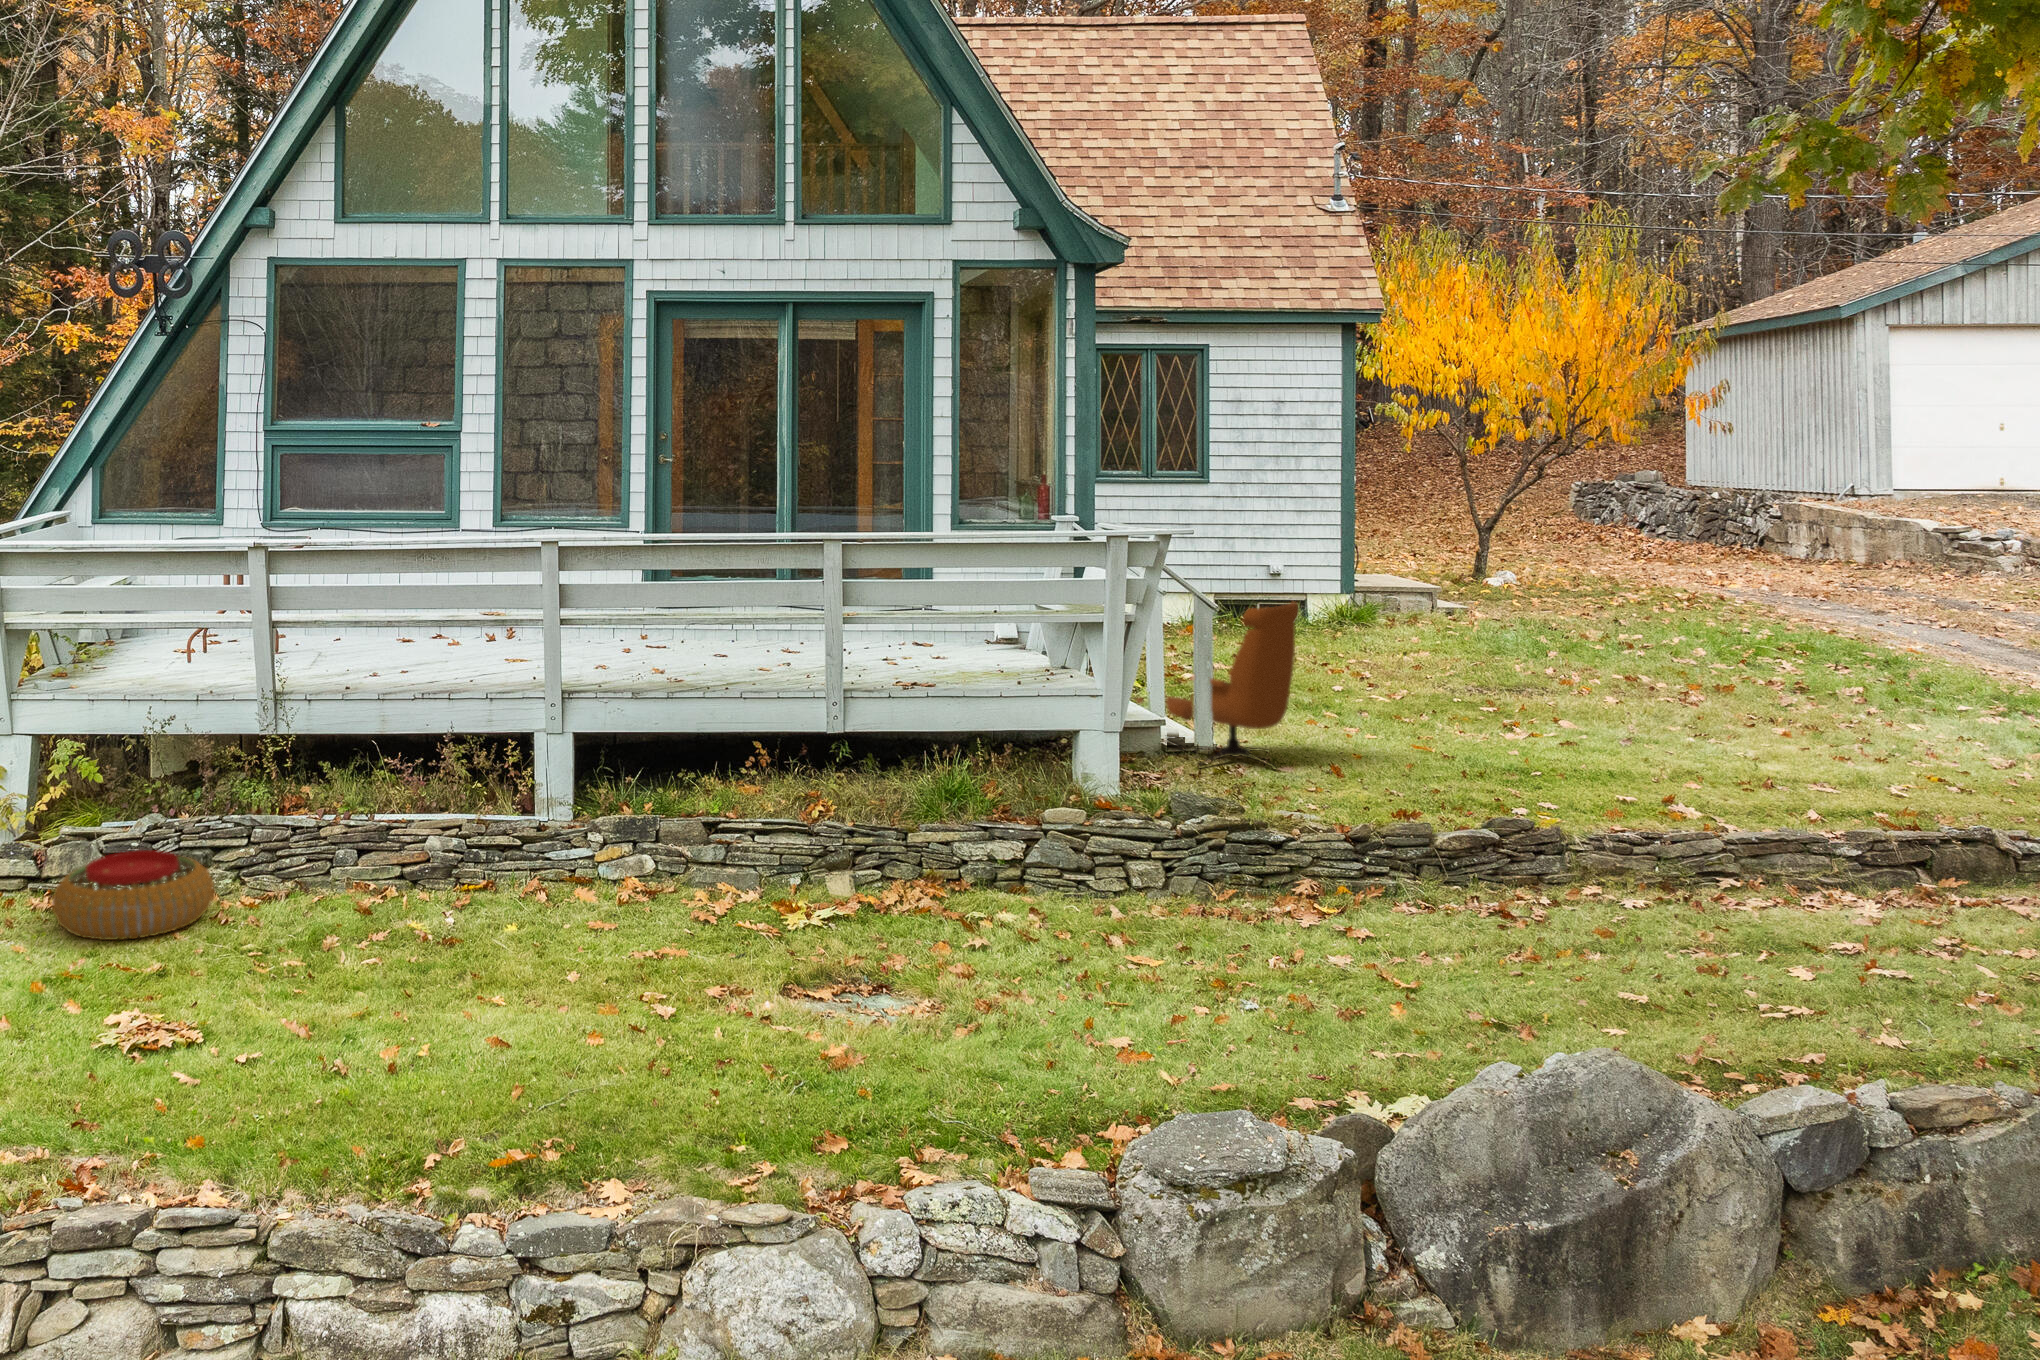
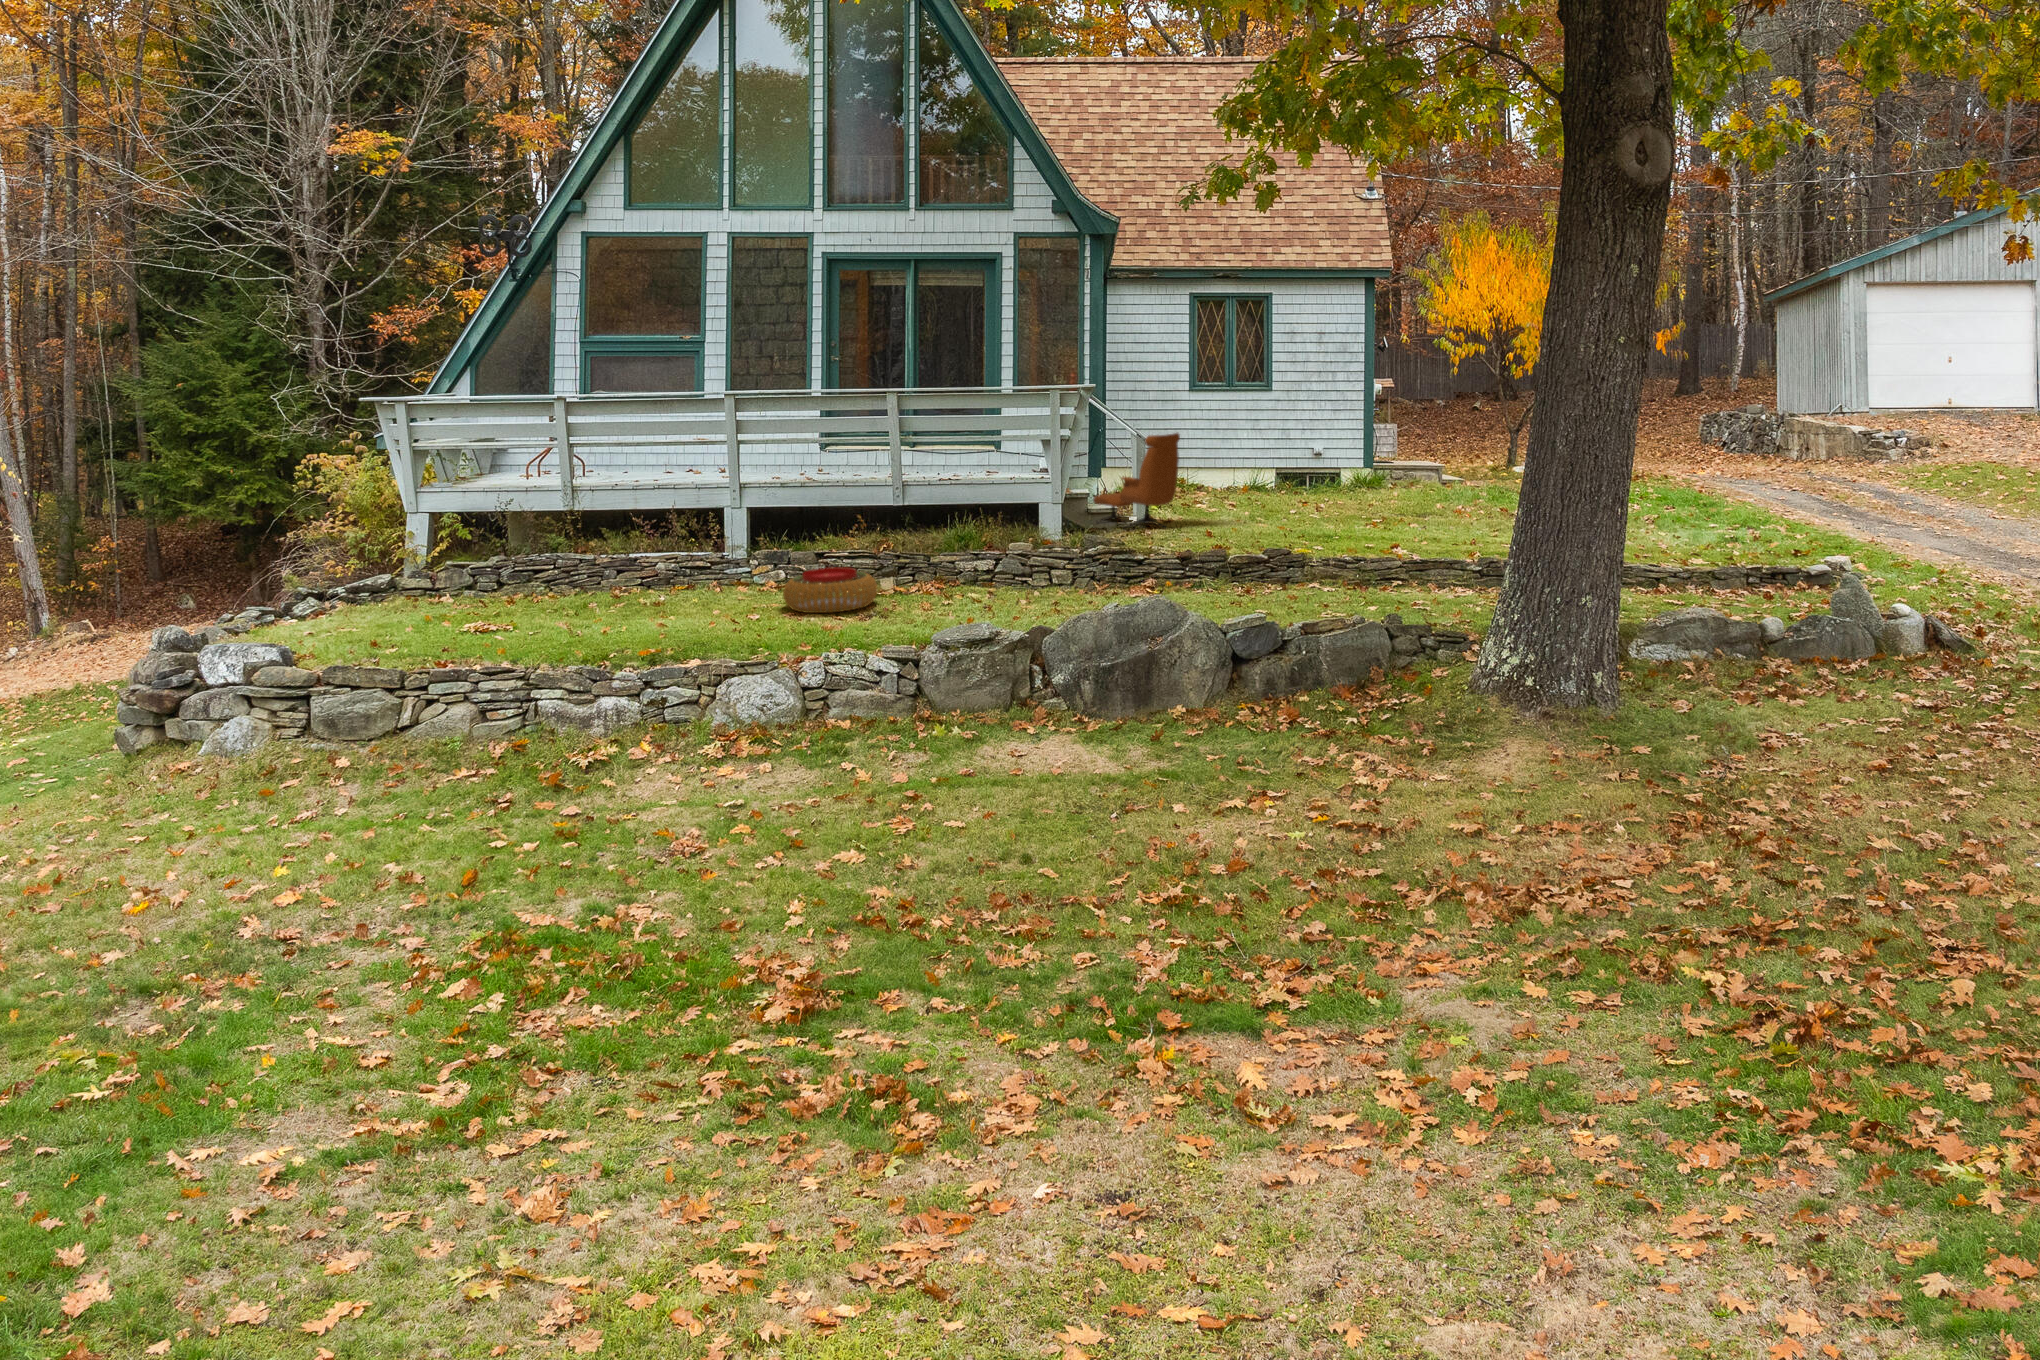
pouf: present [52,850,214,940] -> present [783,567,878,613]

